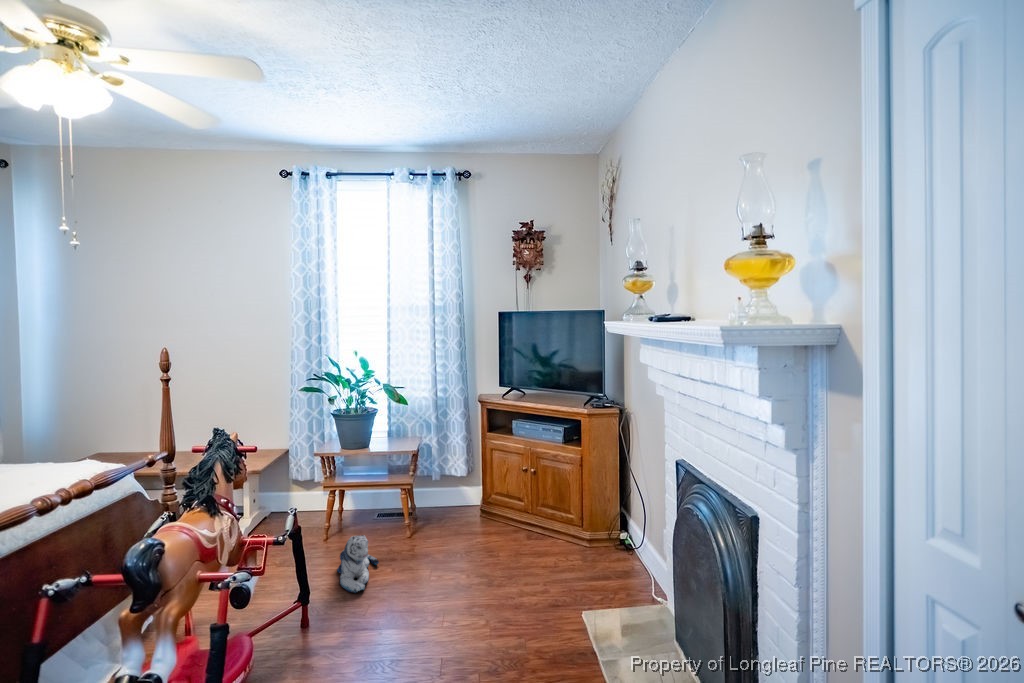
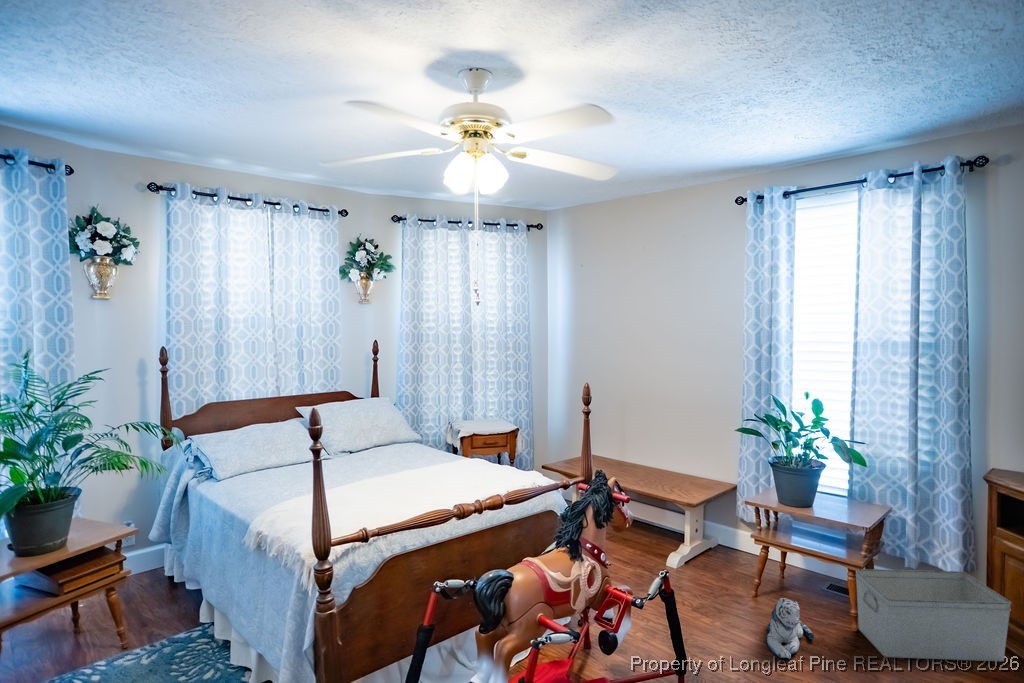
storage bin: none [403,472,500,554] -> present [856,569,1011,661]

